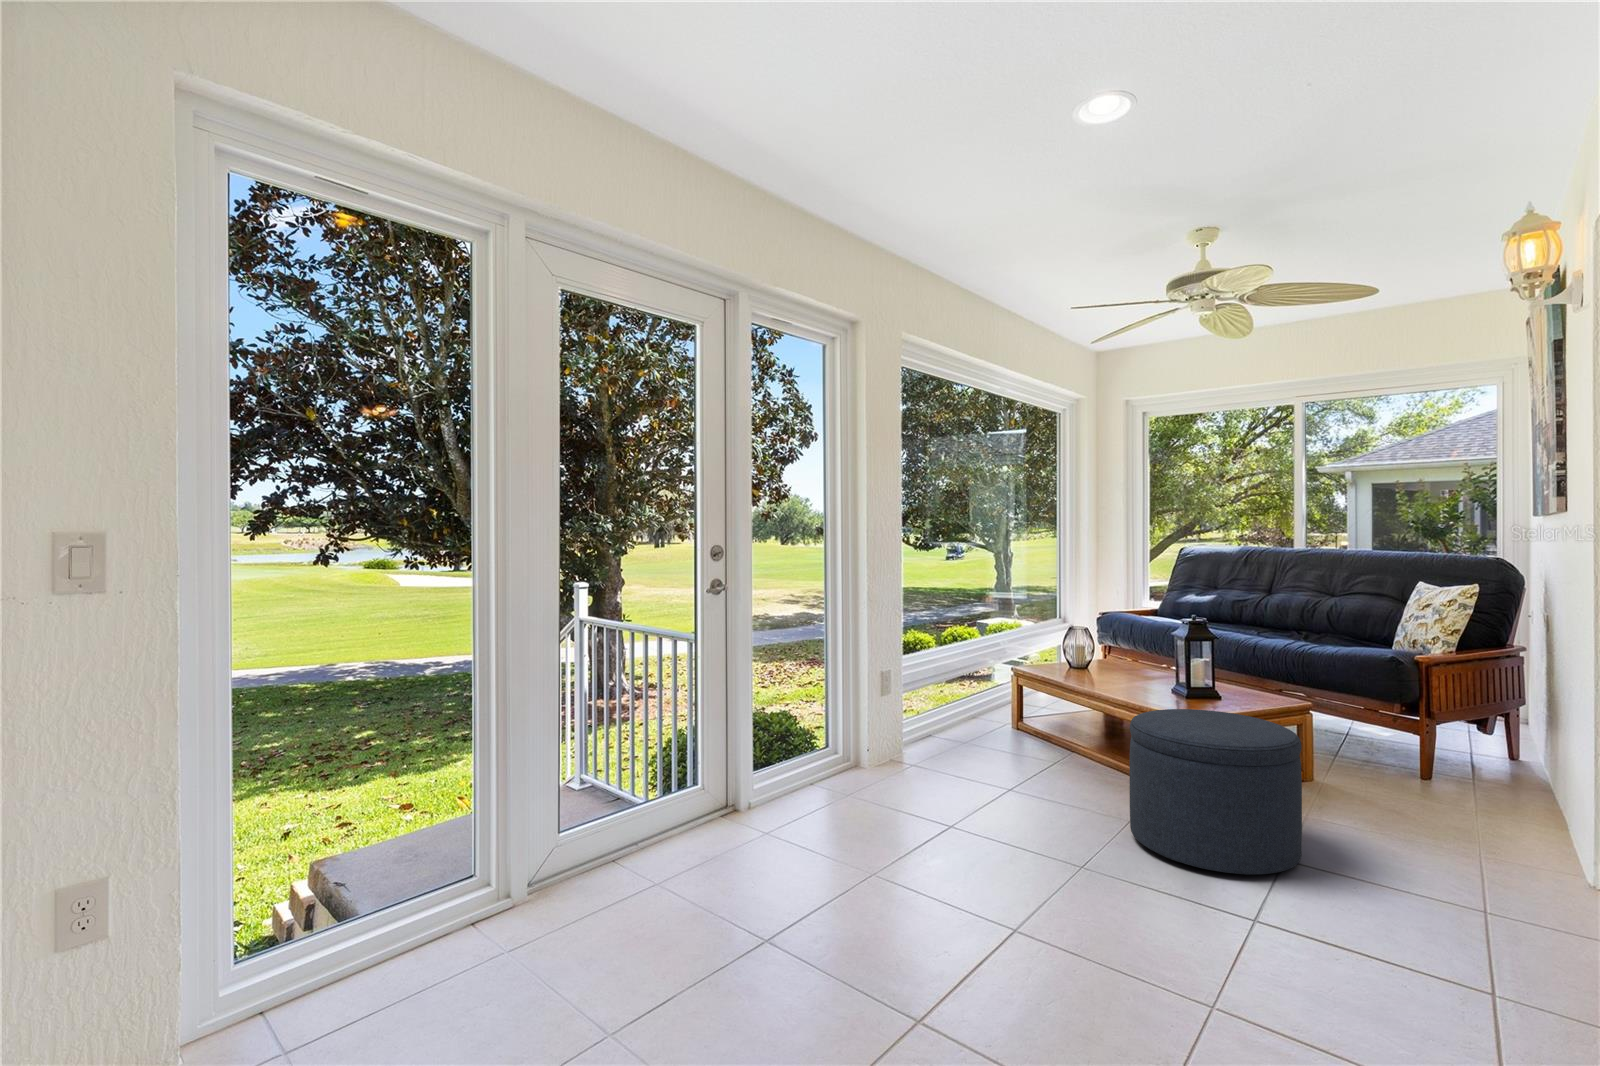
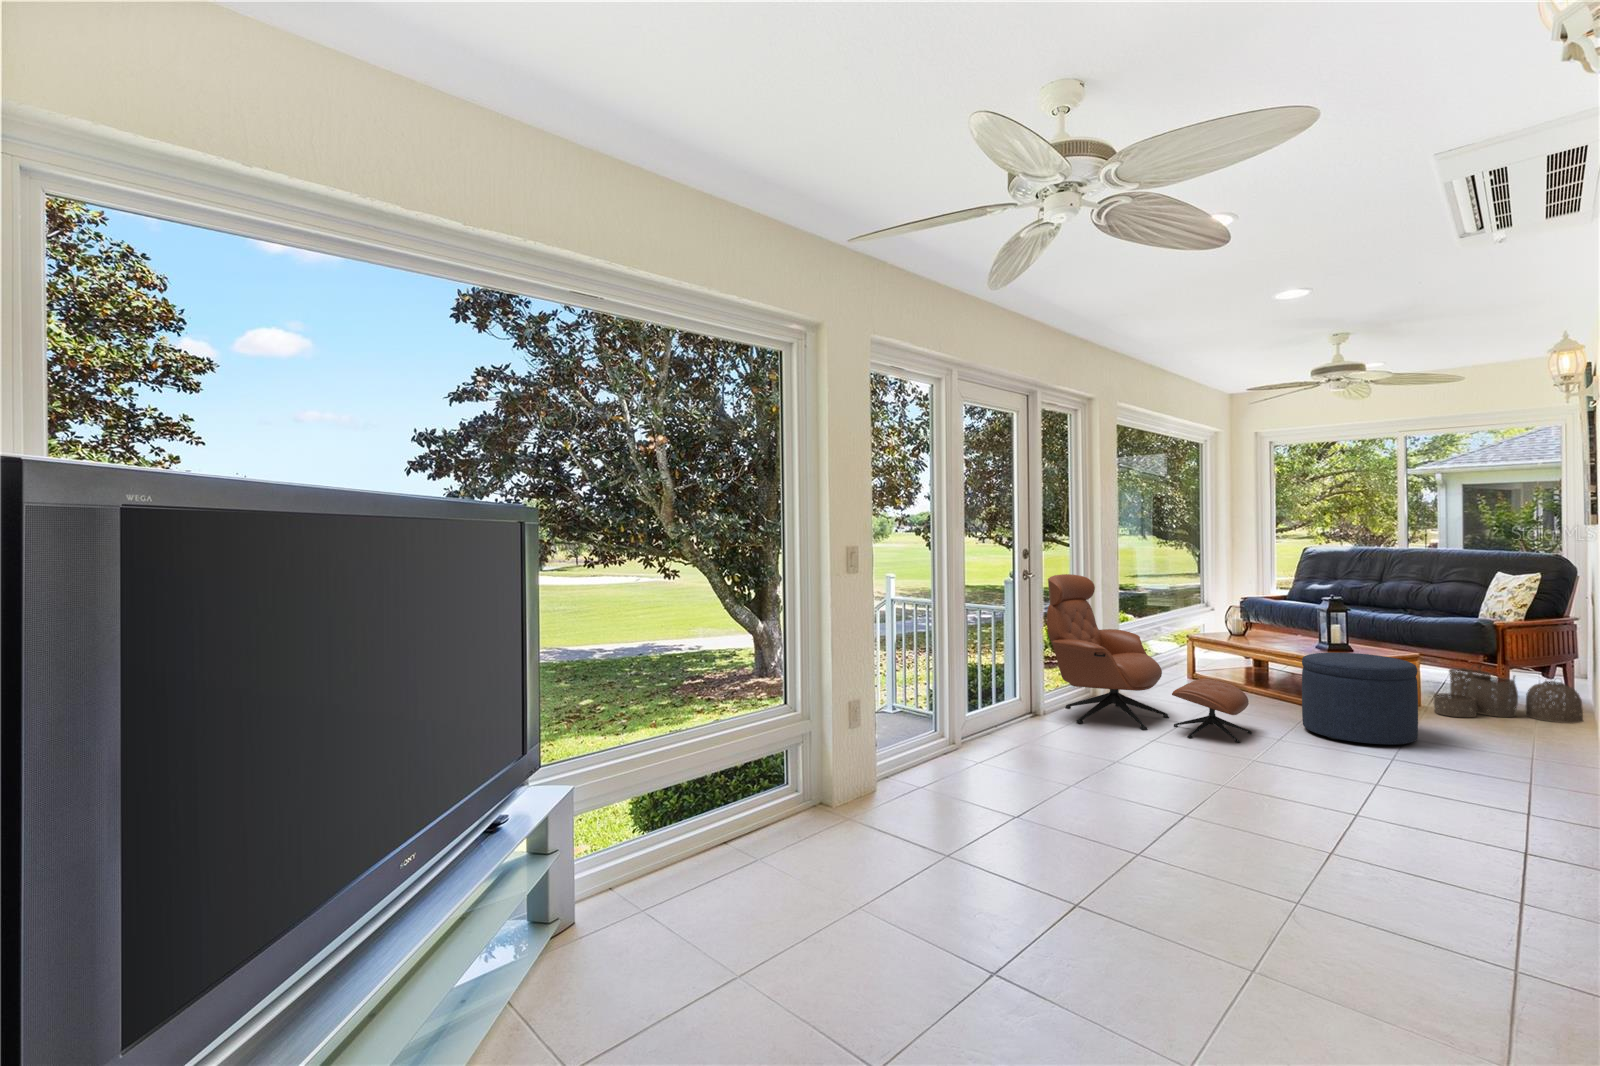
lounge chair: none [758,584,1048,869] -> present [1047,574,1252,743]
woven basket: none [1331,718,1546,817] -> present [1434,668,1583,723]

